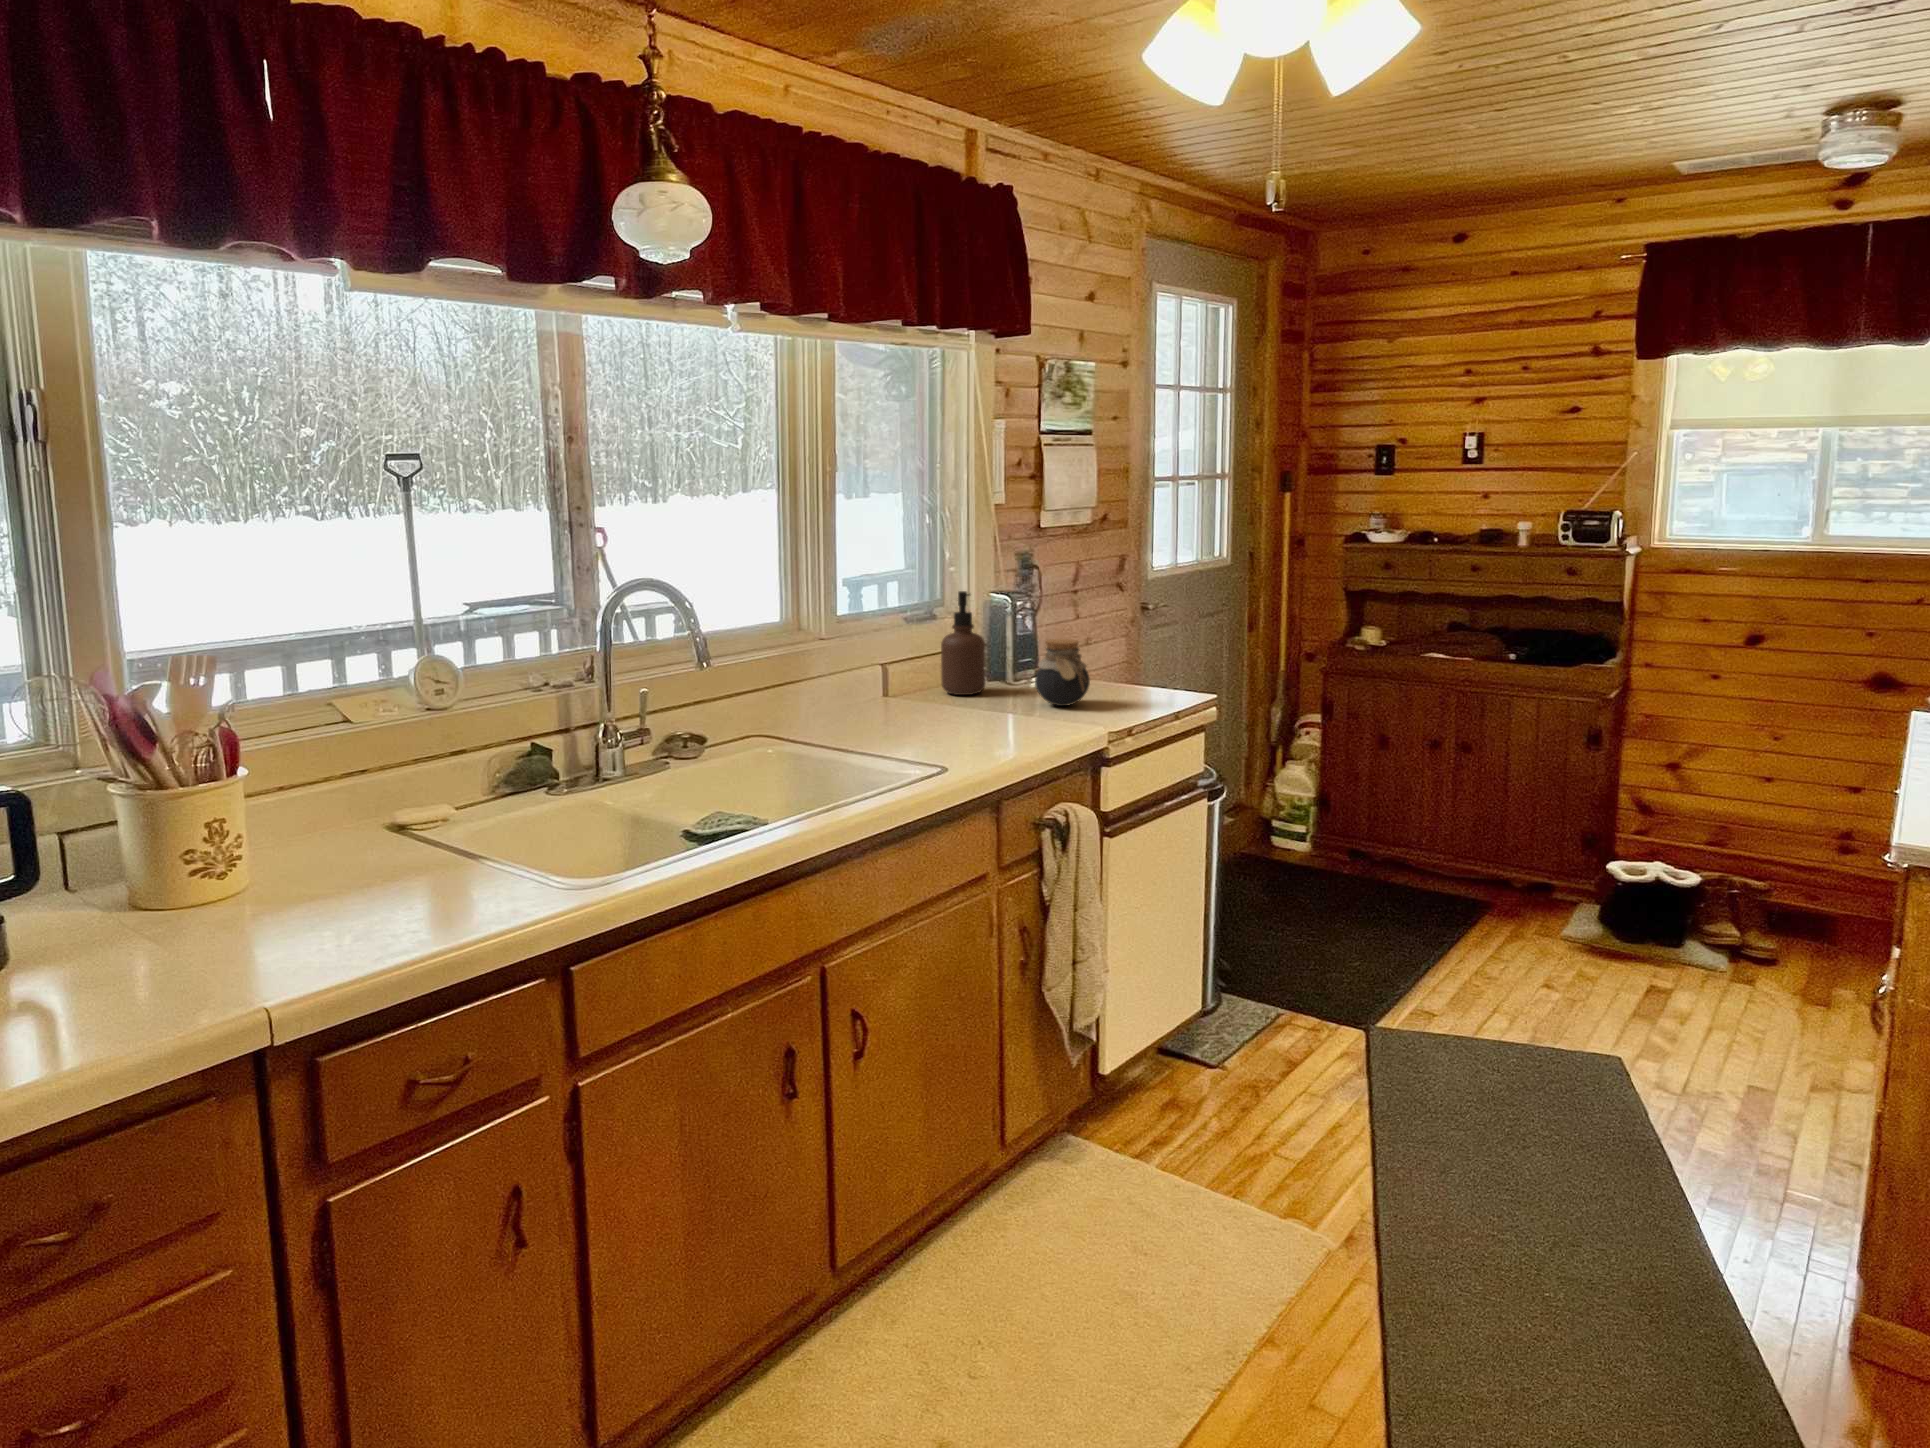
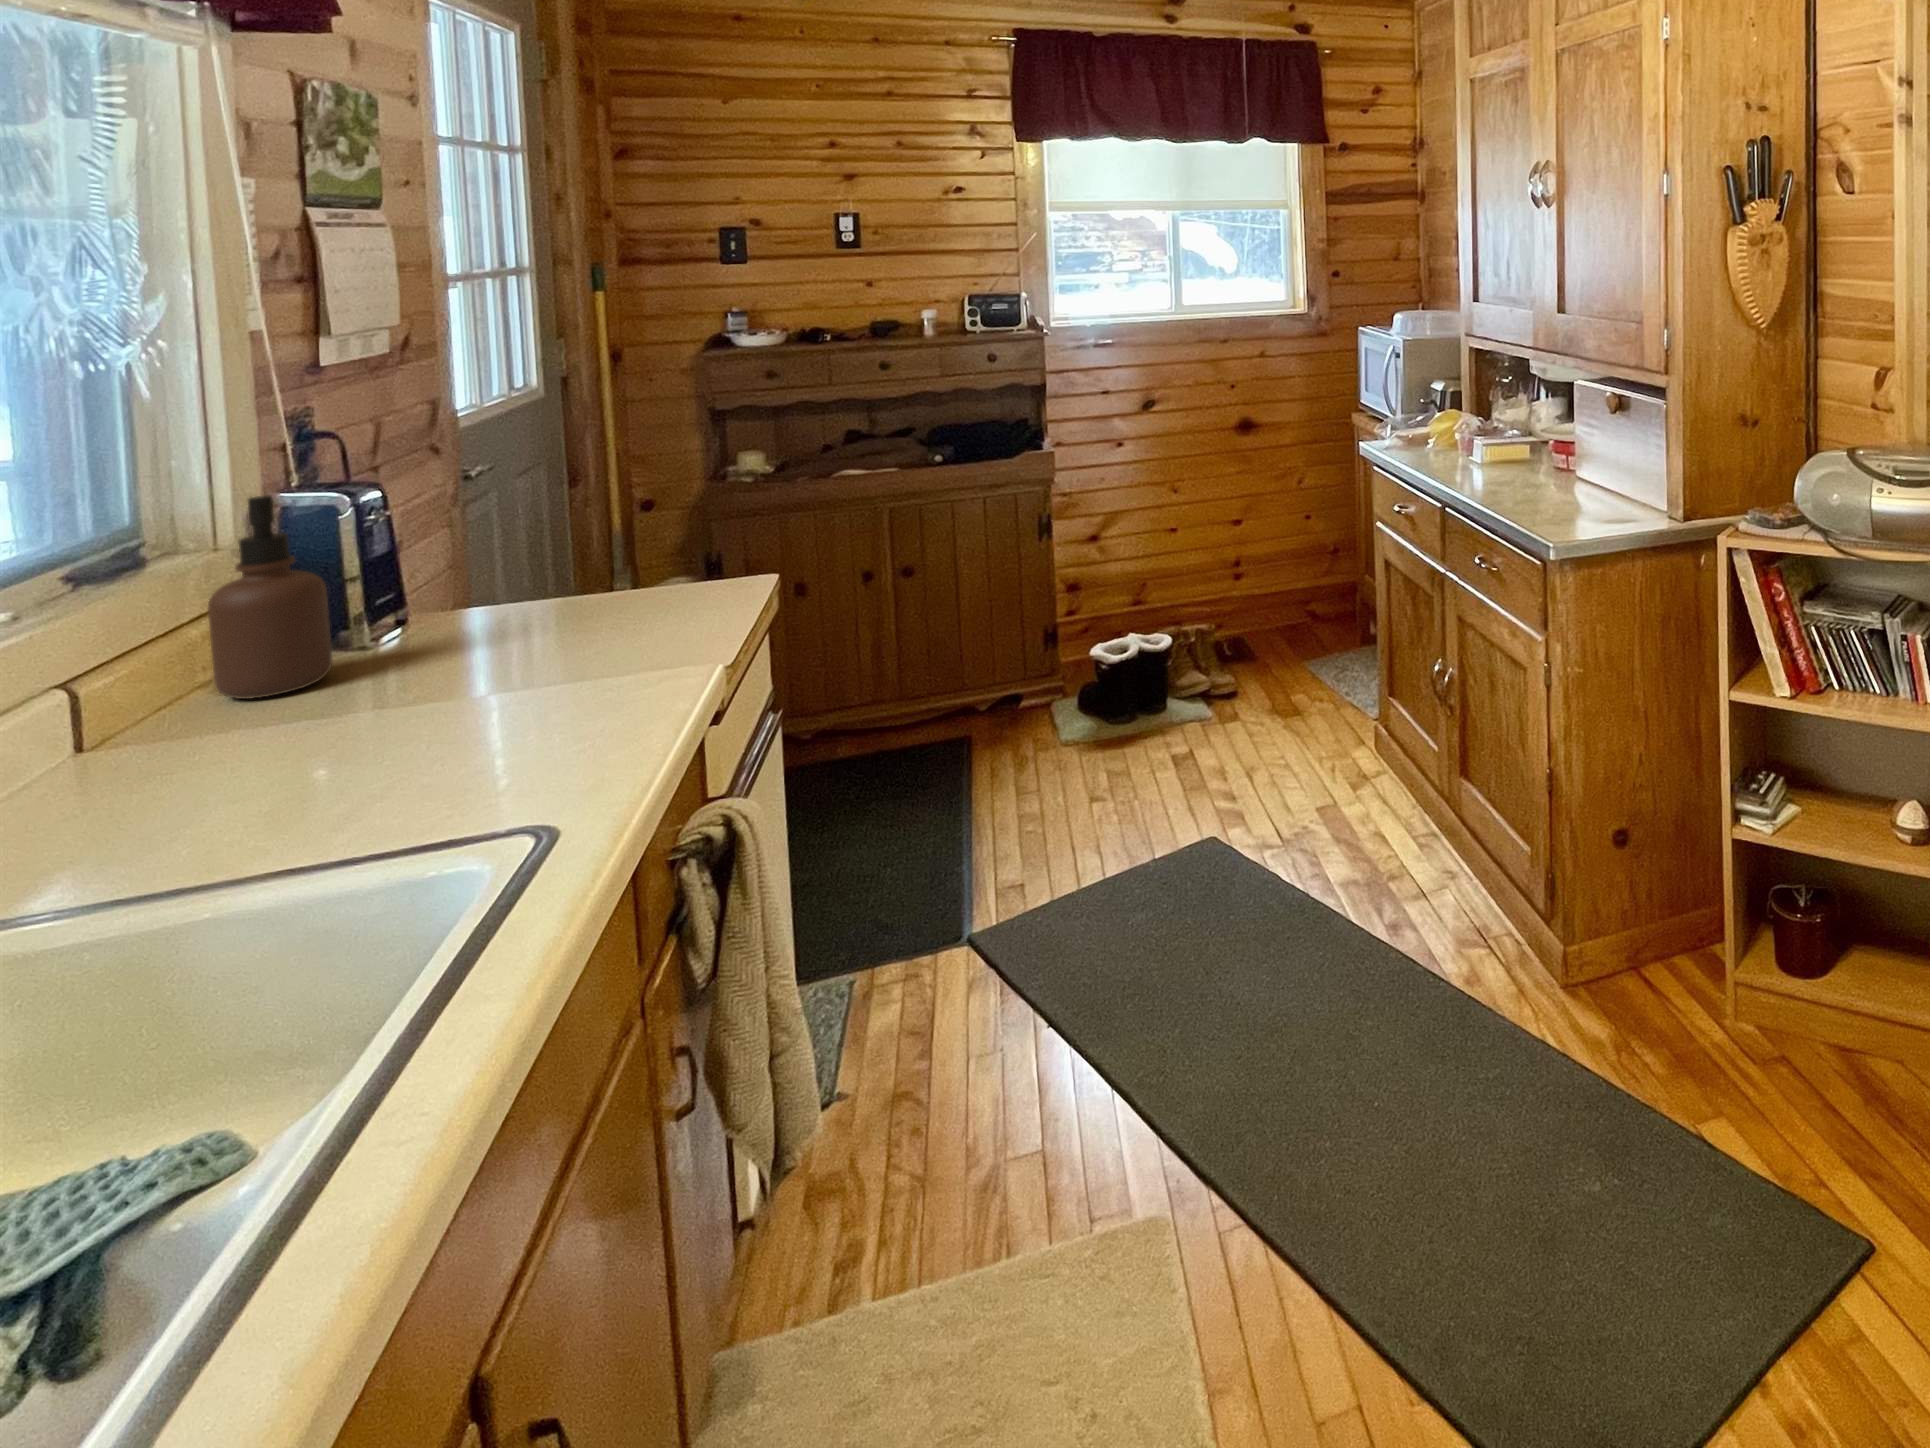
jar: present [1035,639,1090,706] -> none [482,539,605,656]

